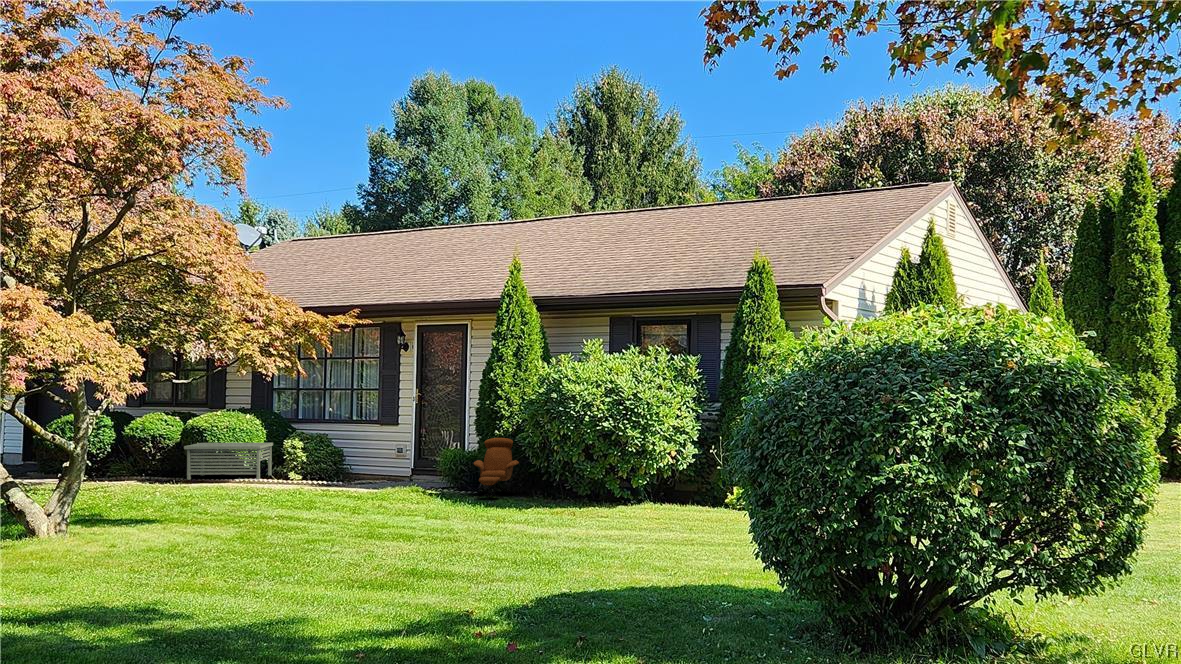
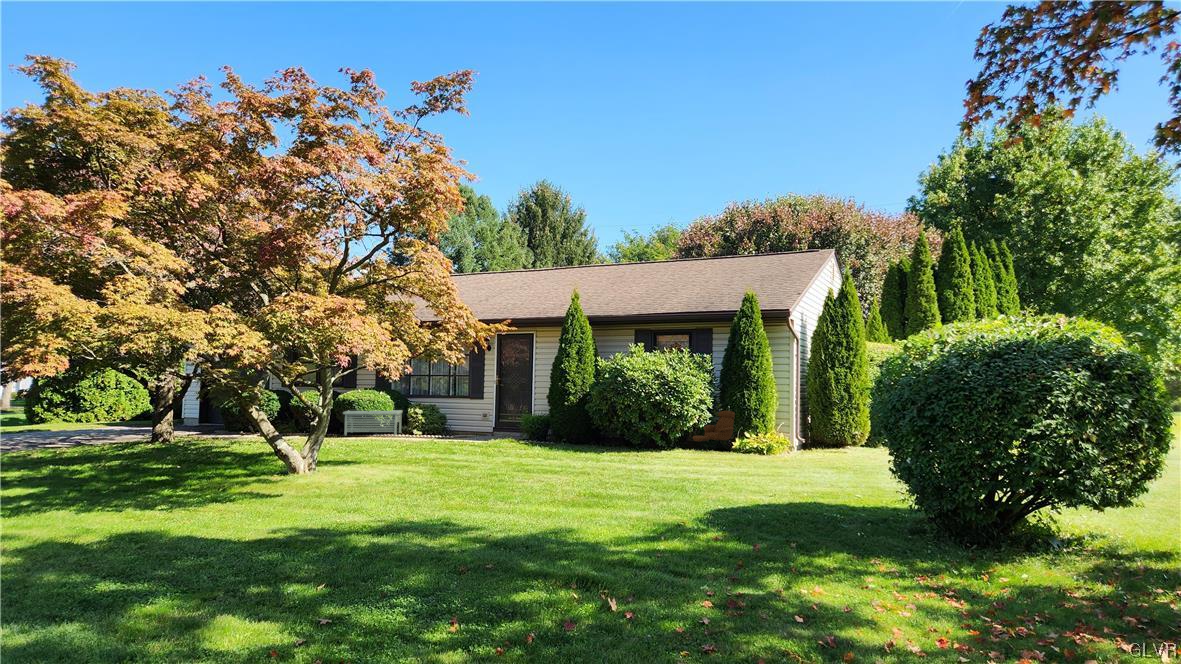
lounge chair: present [474,438,519,500] -> present [693,411,735,451]

